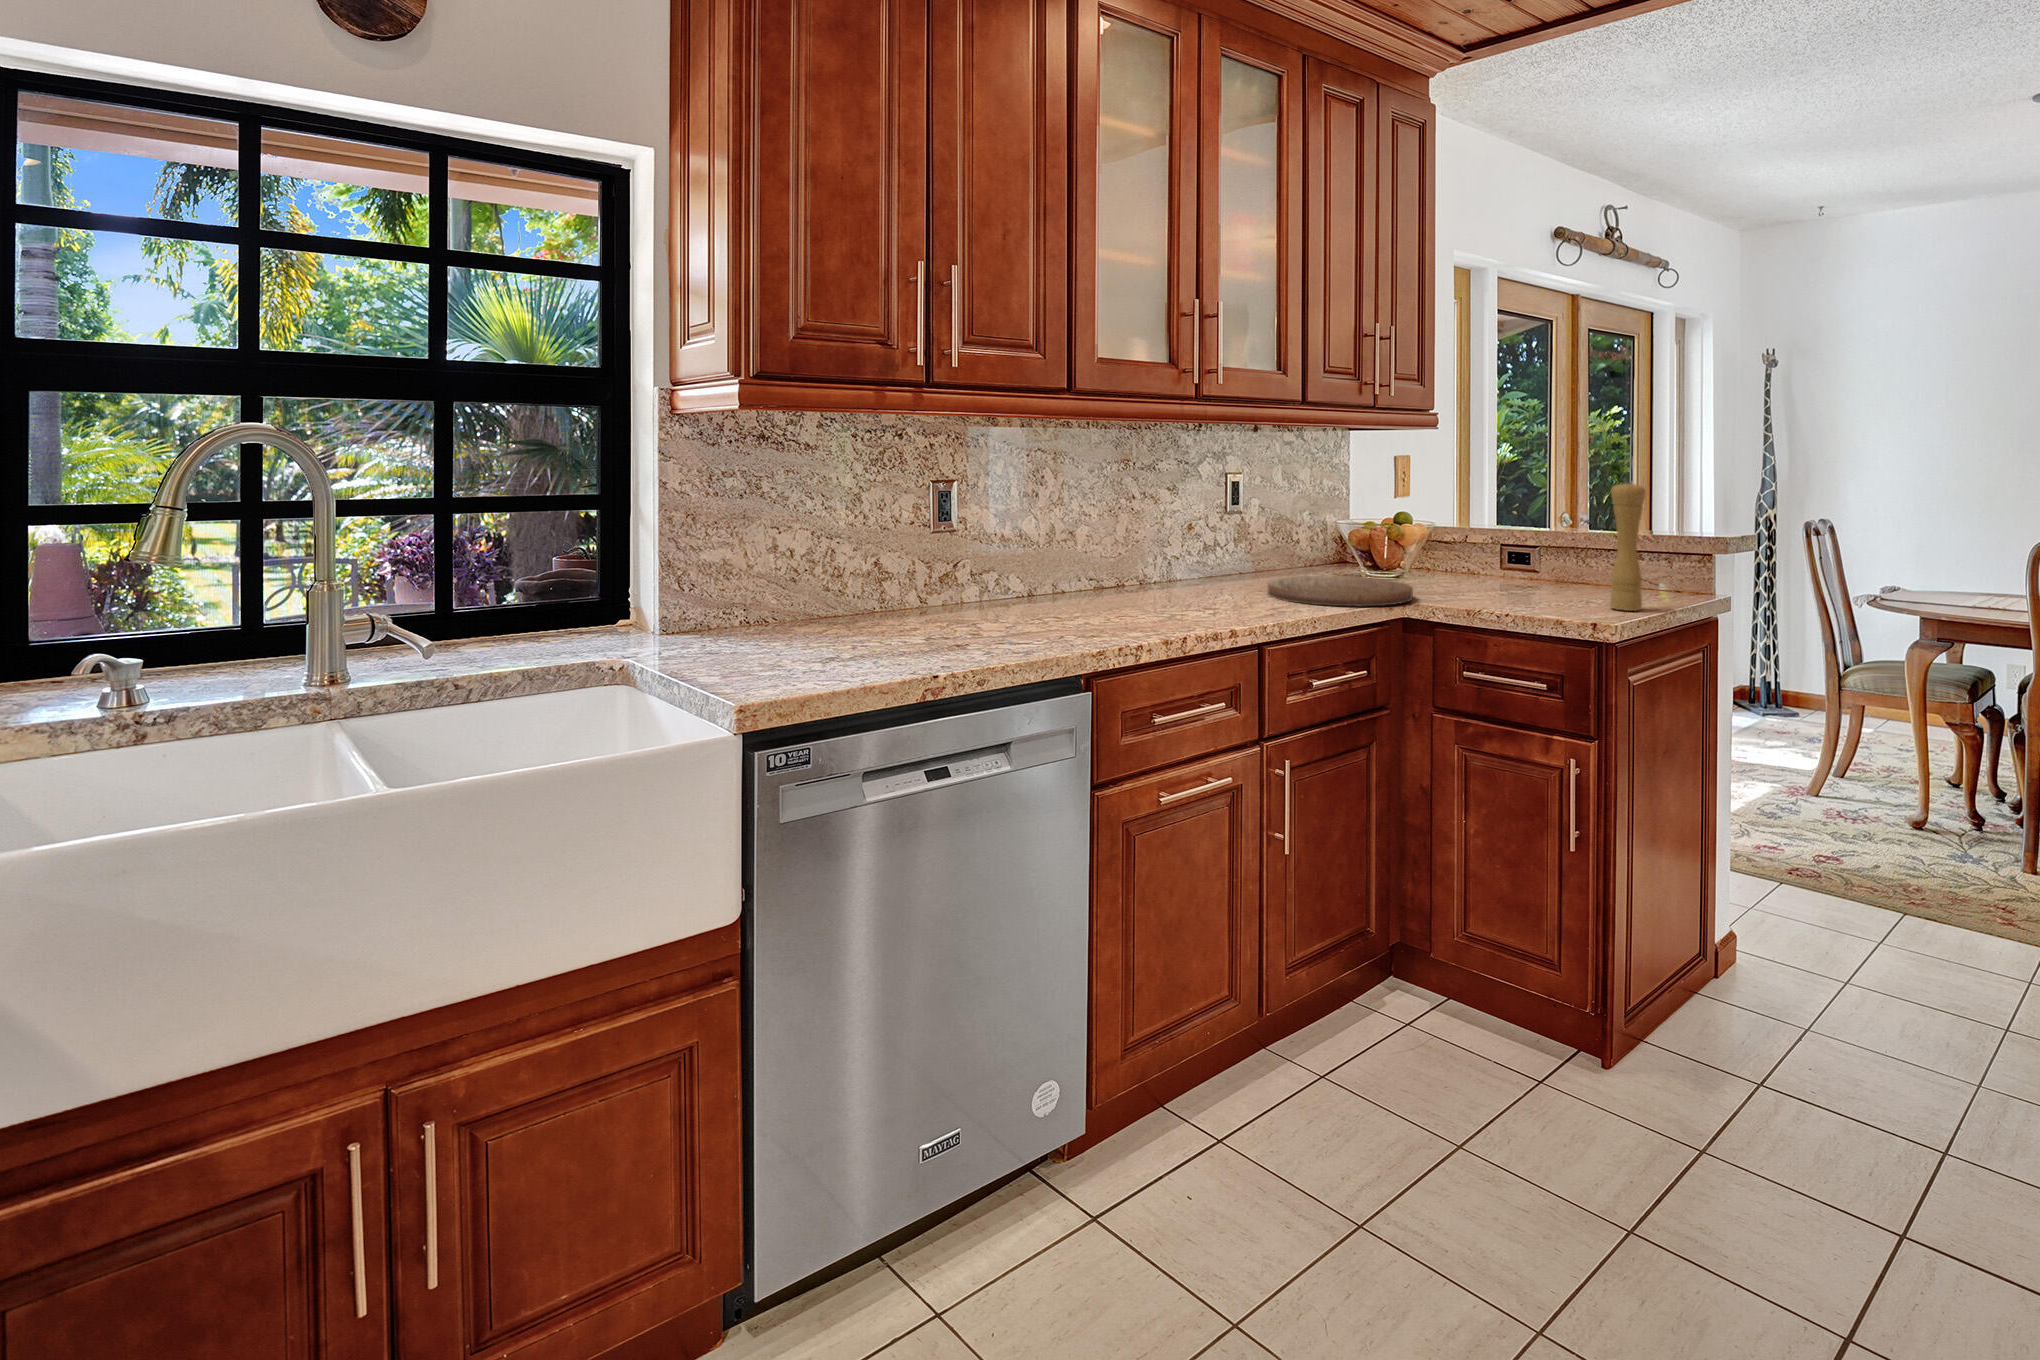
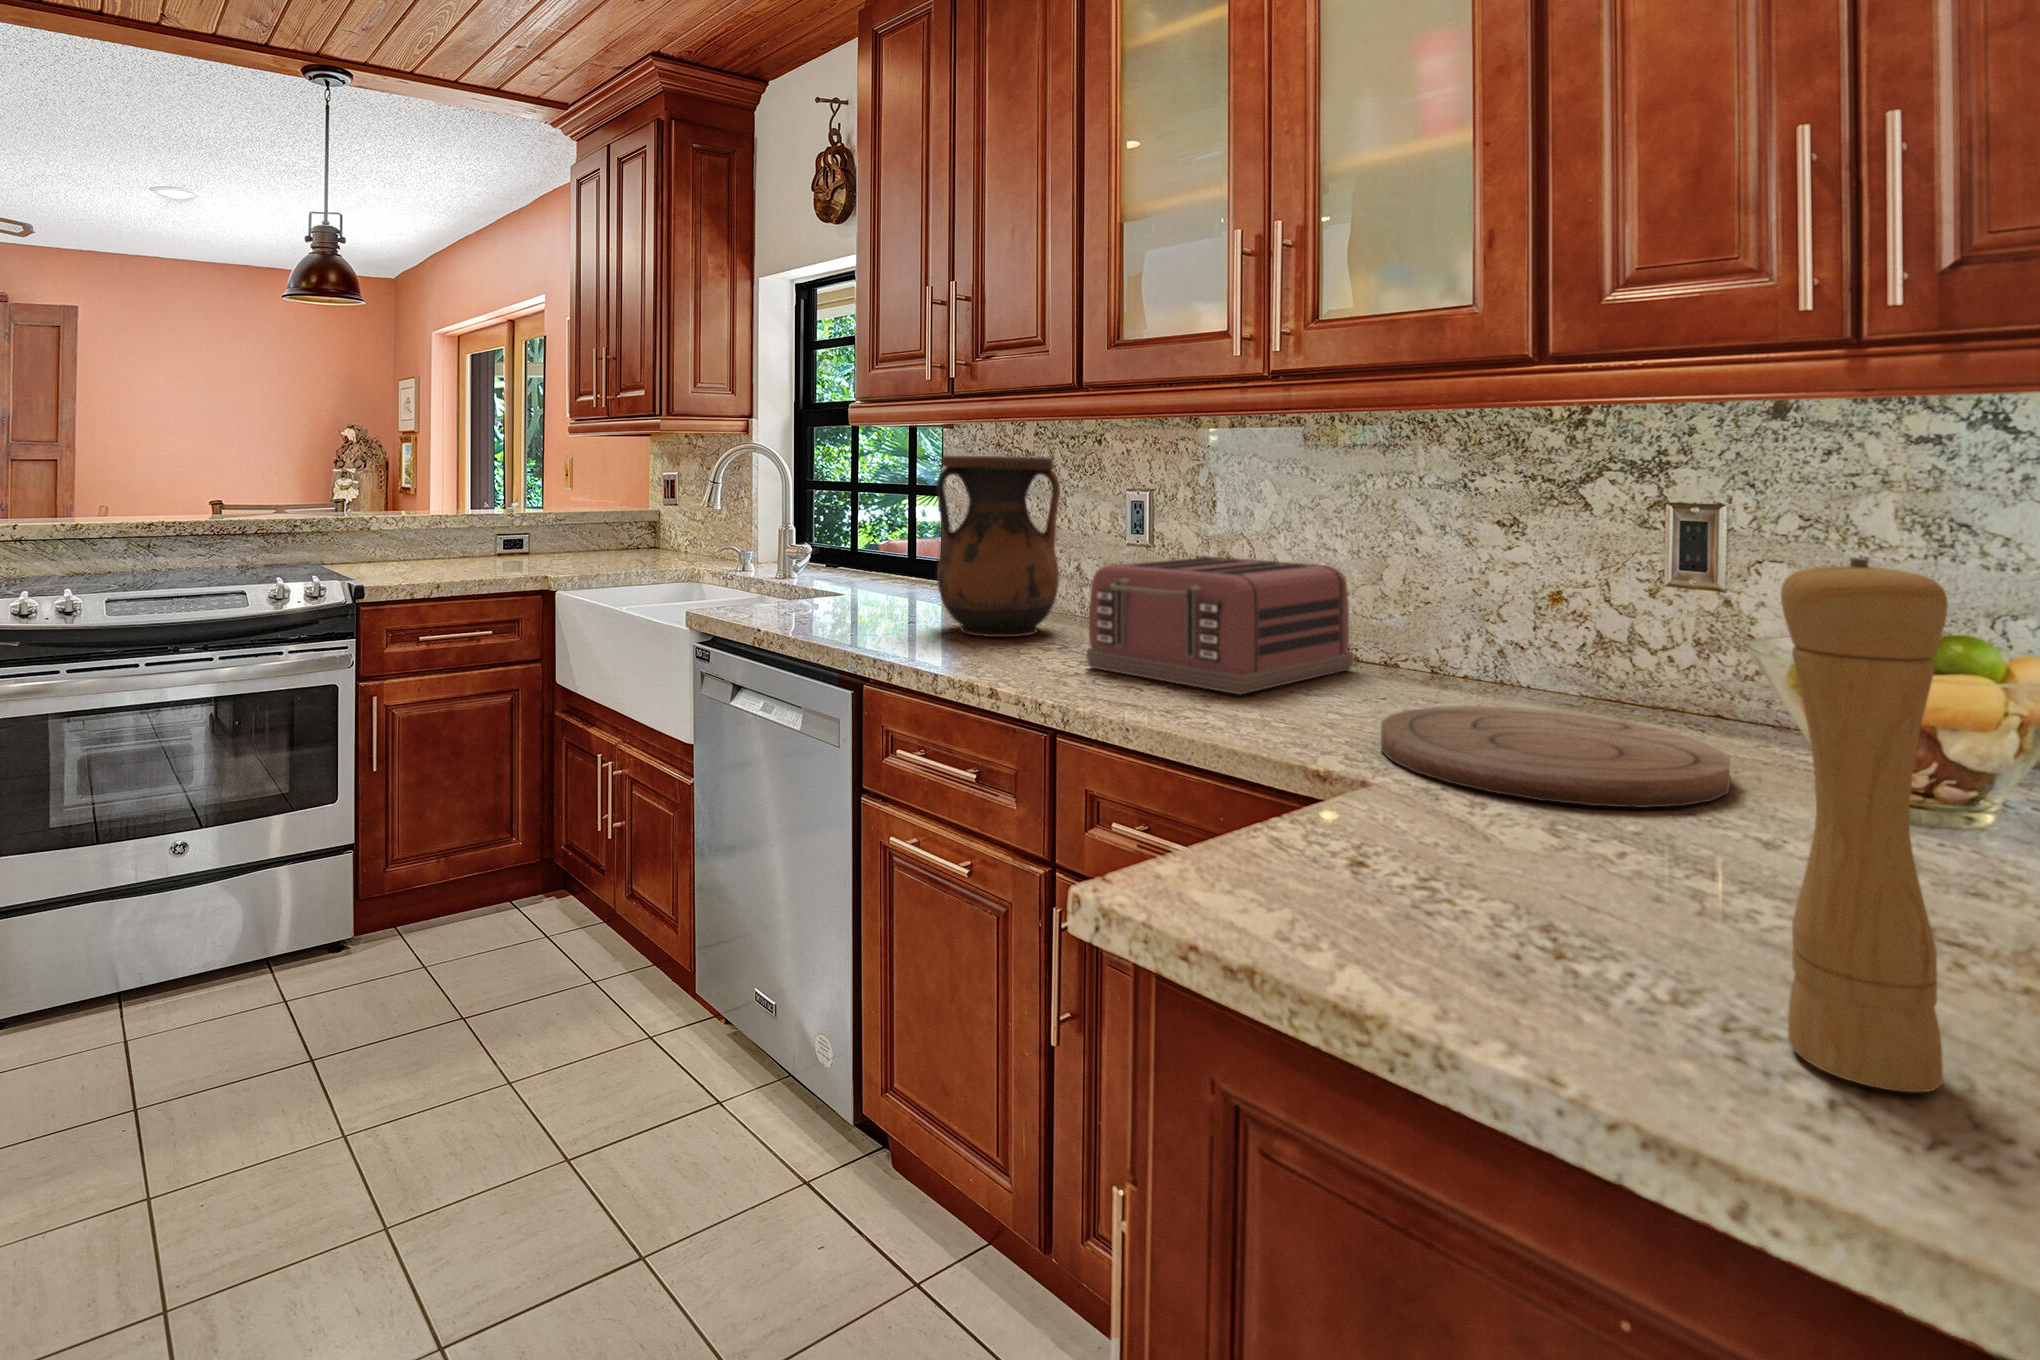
vase: none [883,451,1010,640] -> present [936,456,1060,637]
toaster: none [1029,524,1224,623] -> present [1086,556,1353,695]

